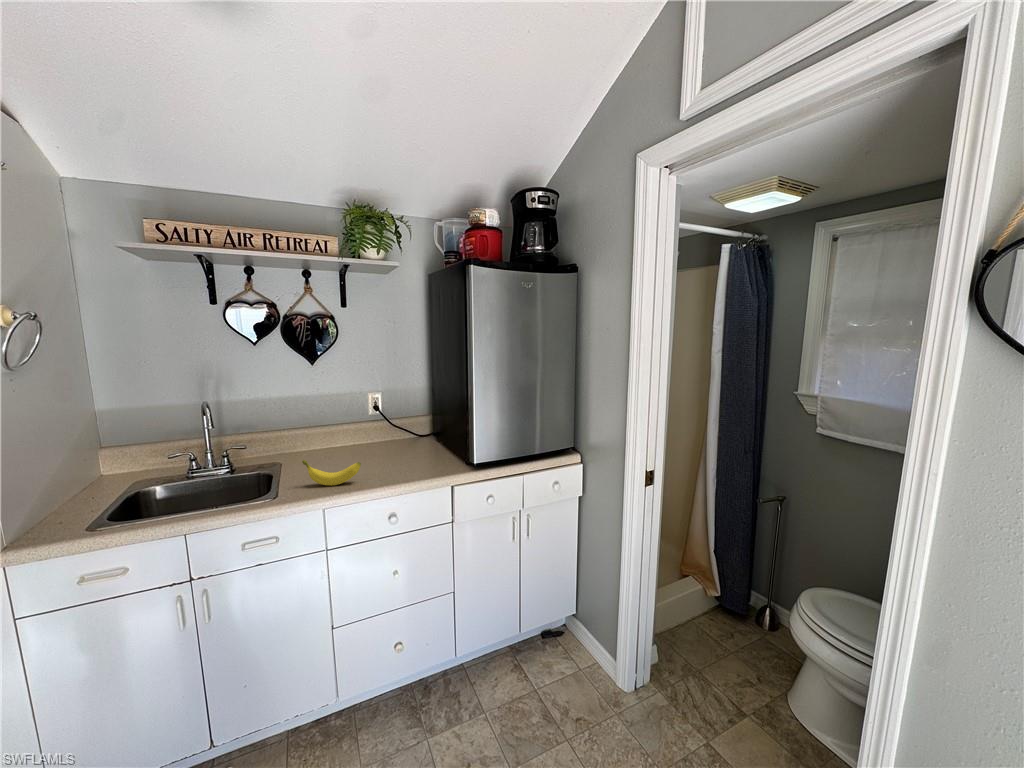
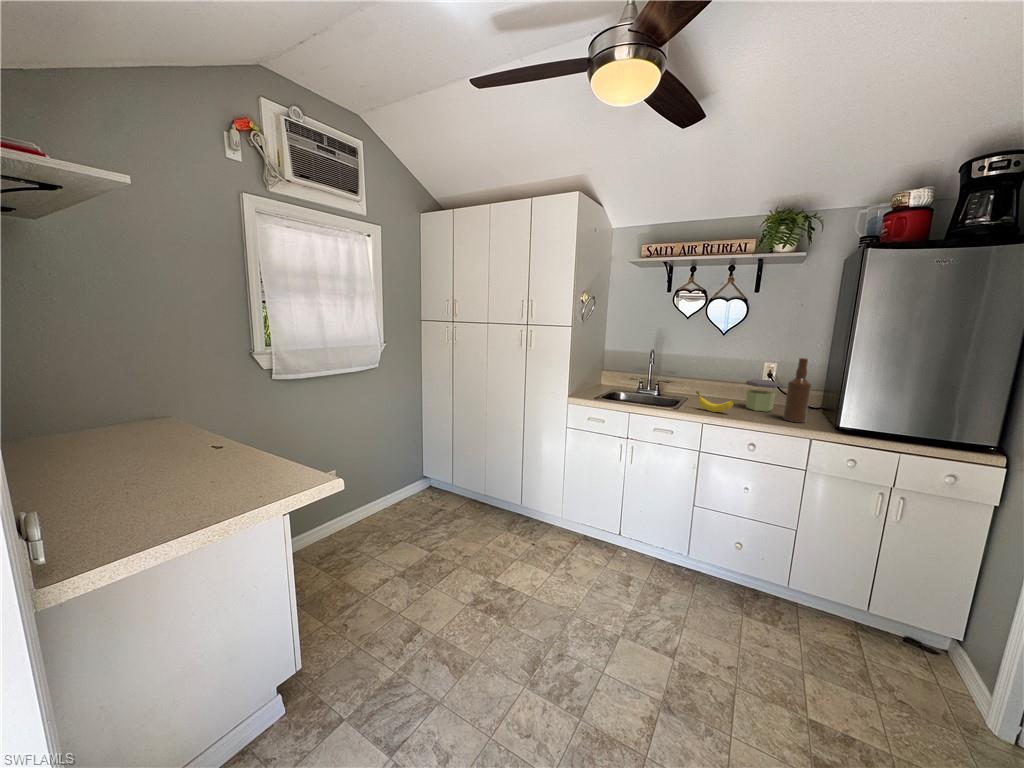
bottle: none [414,390,439,469] -> present [783,358,812,423]
jar: none [362,420,398,464] -> present [746,379,779,412]

